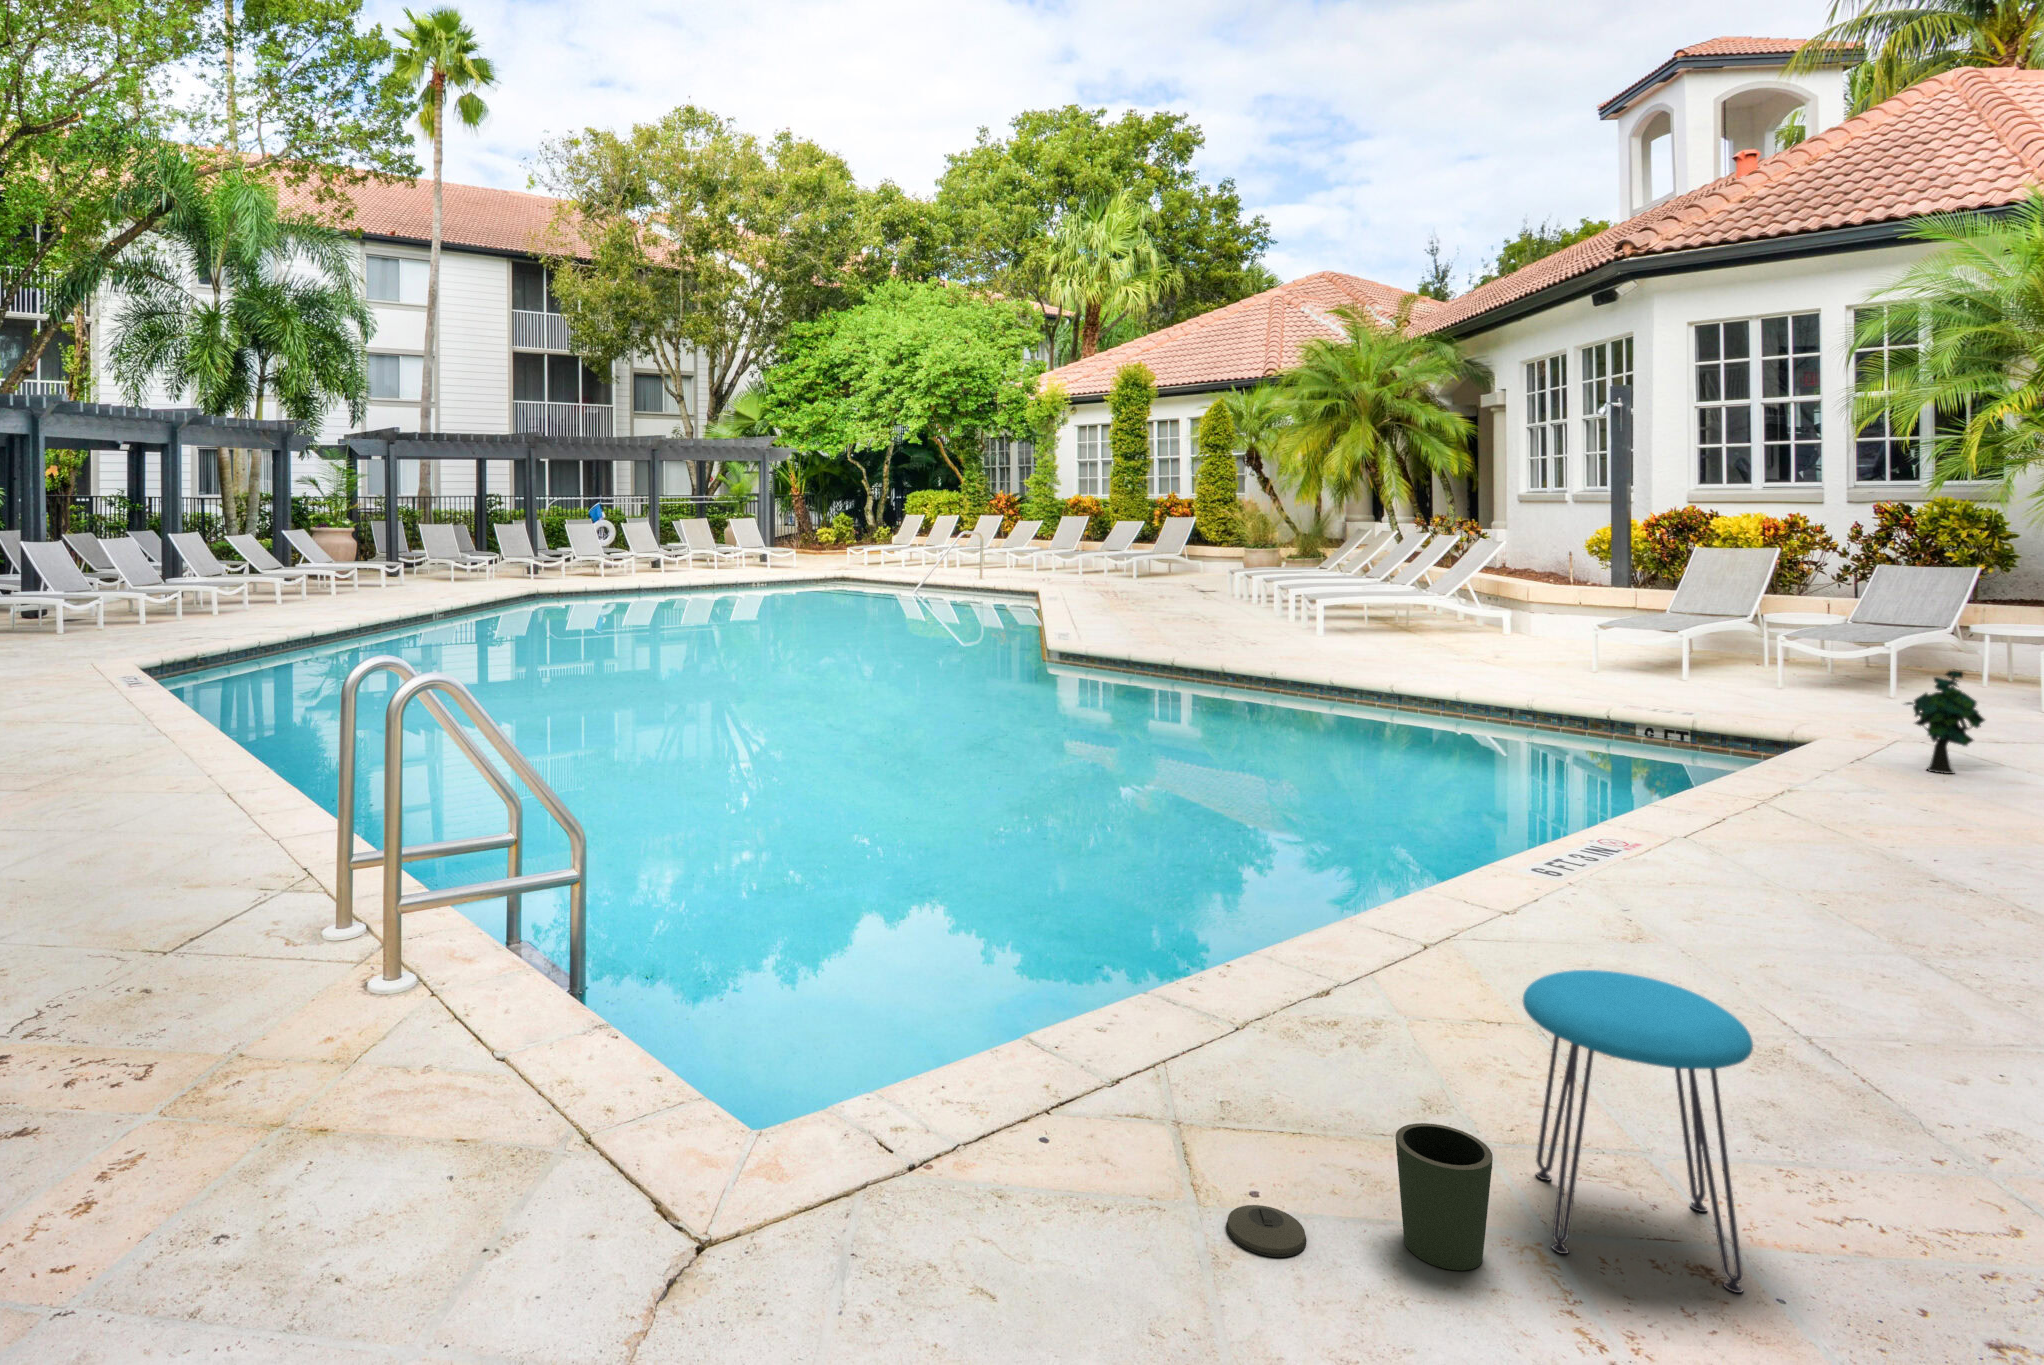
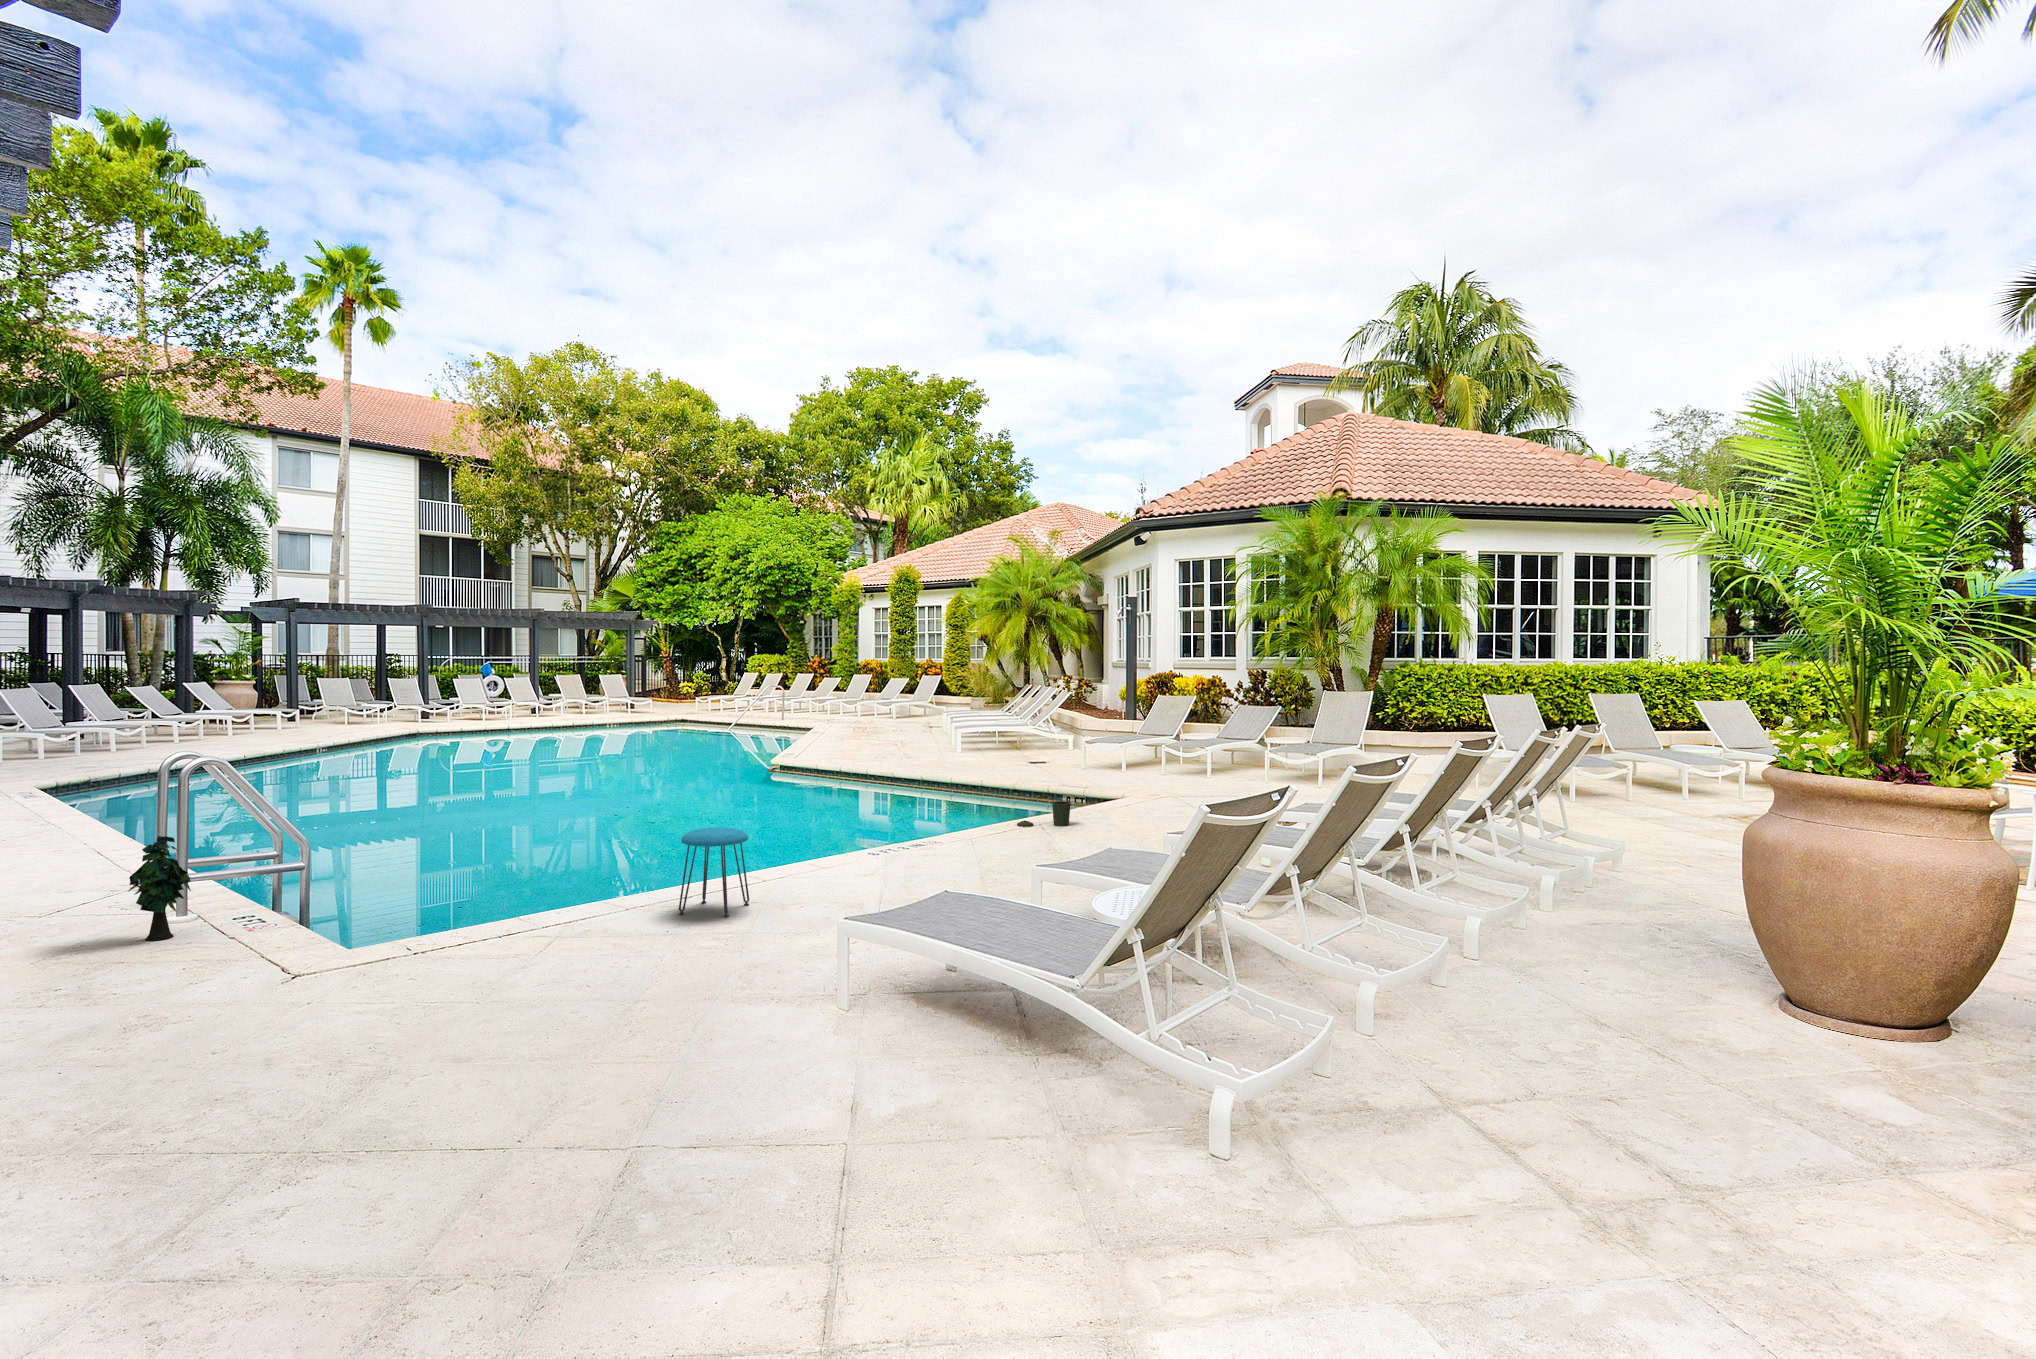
decorative plant: present [1906,670,1985,774] -> present [129,836,191,941]
trash can: present [1226,1123,1493,1271] -> present [1017,801,1071,826]

